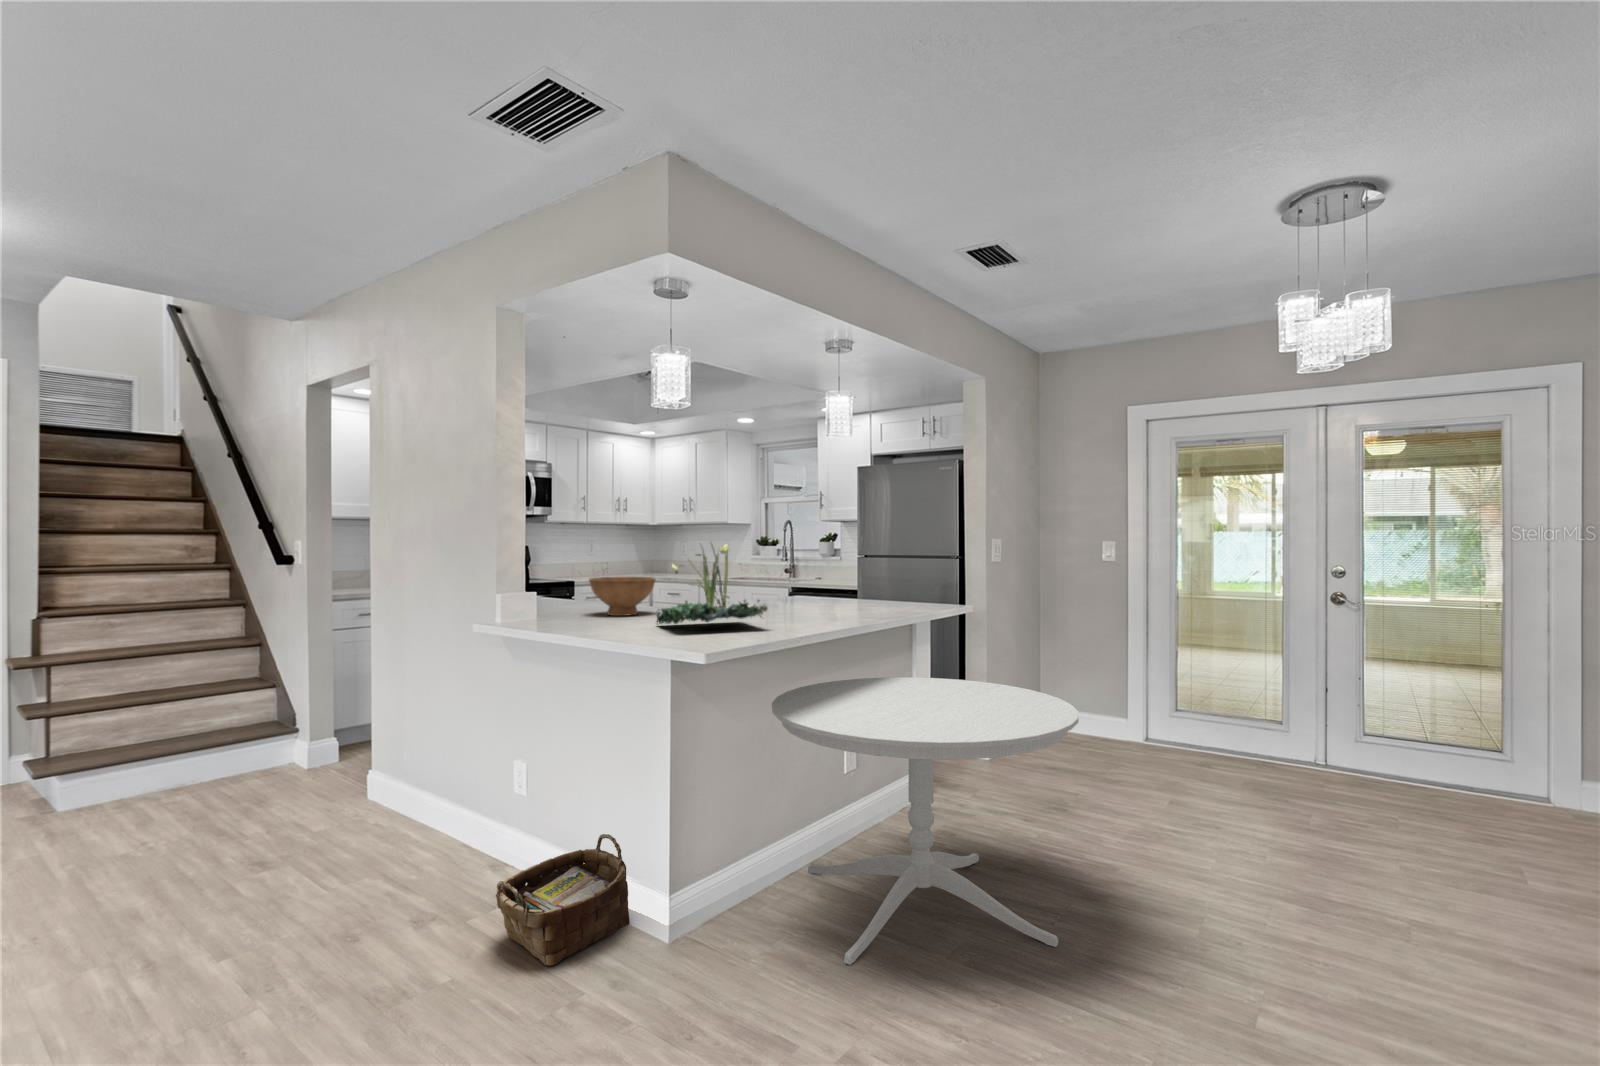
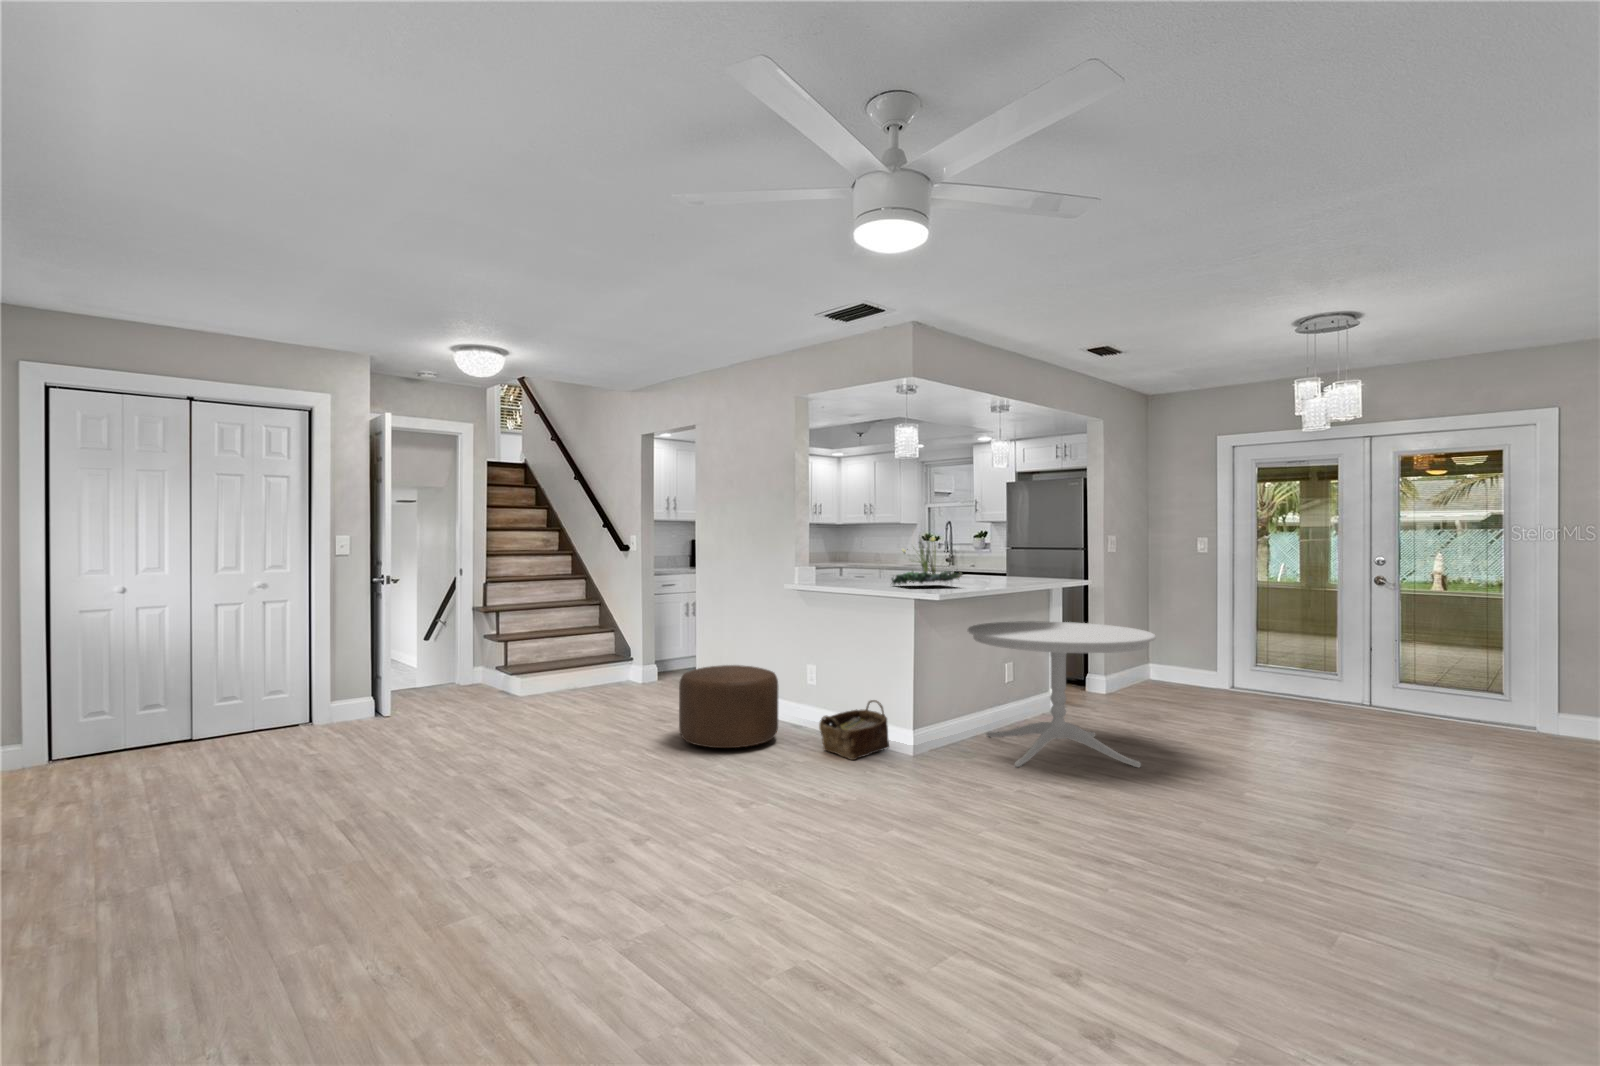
bowl: present [589,577,656,616] -> none [839,558,881,582]
ottoman: none [235,772,442,951] -> present [679,665,778,748]

